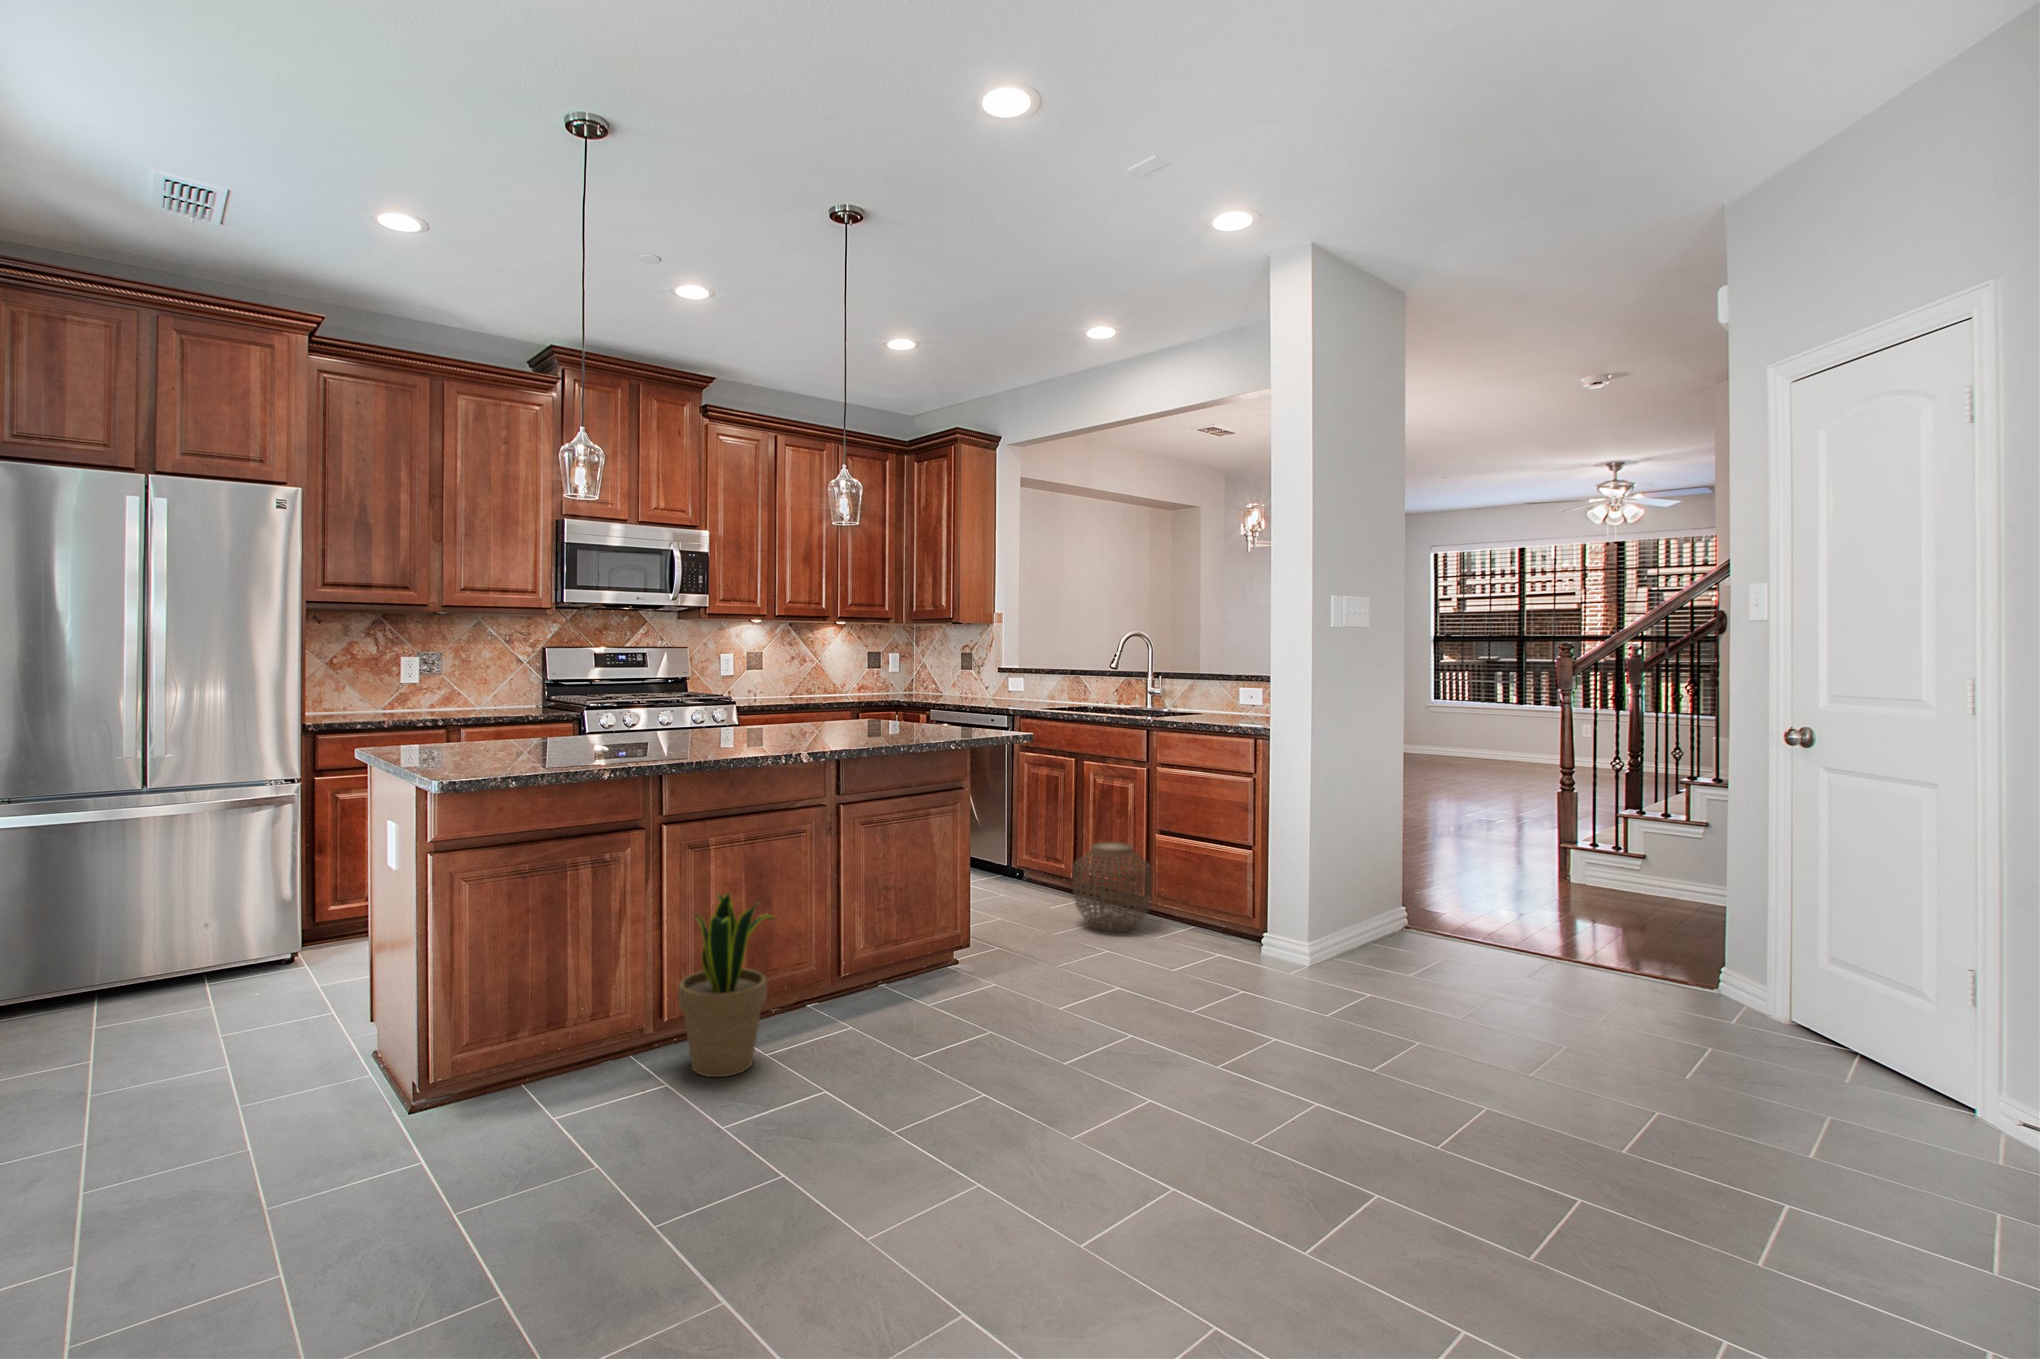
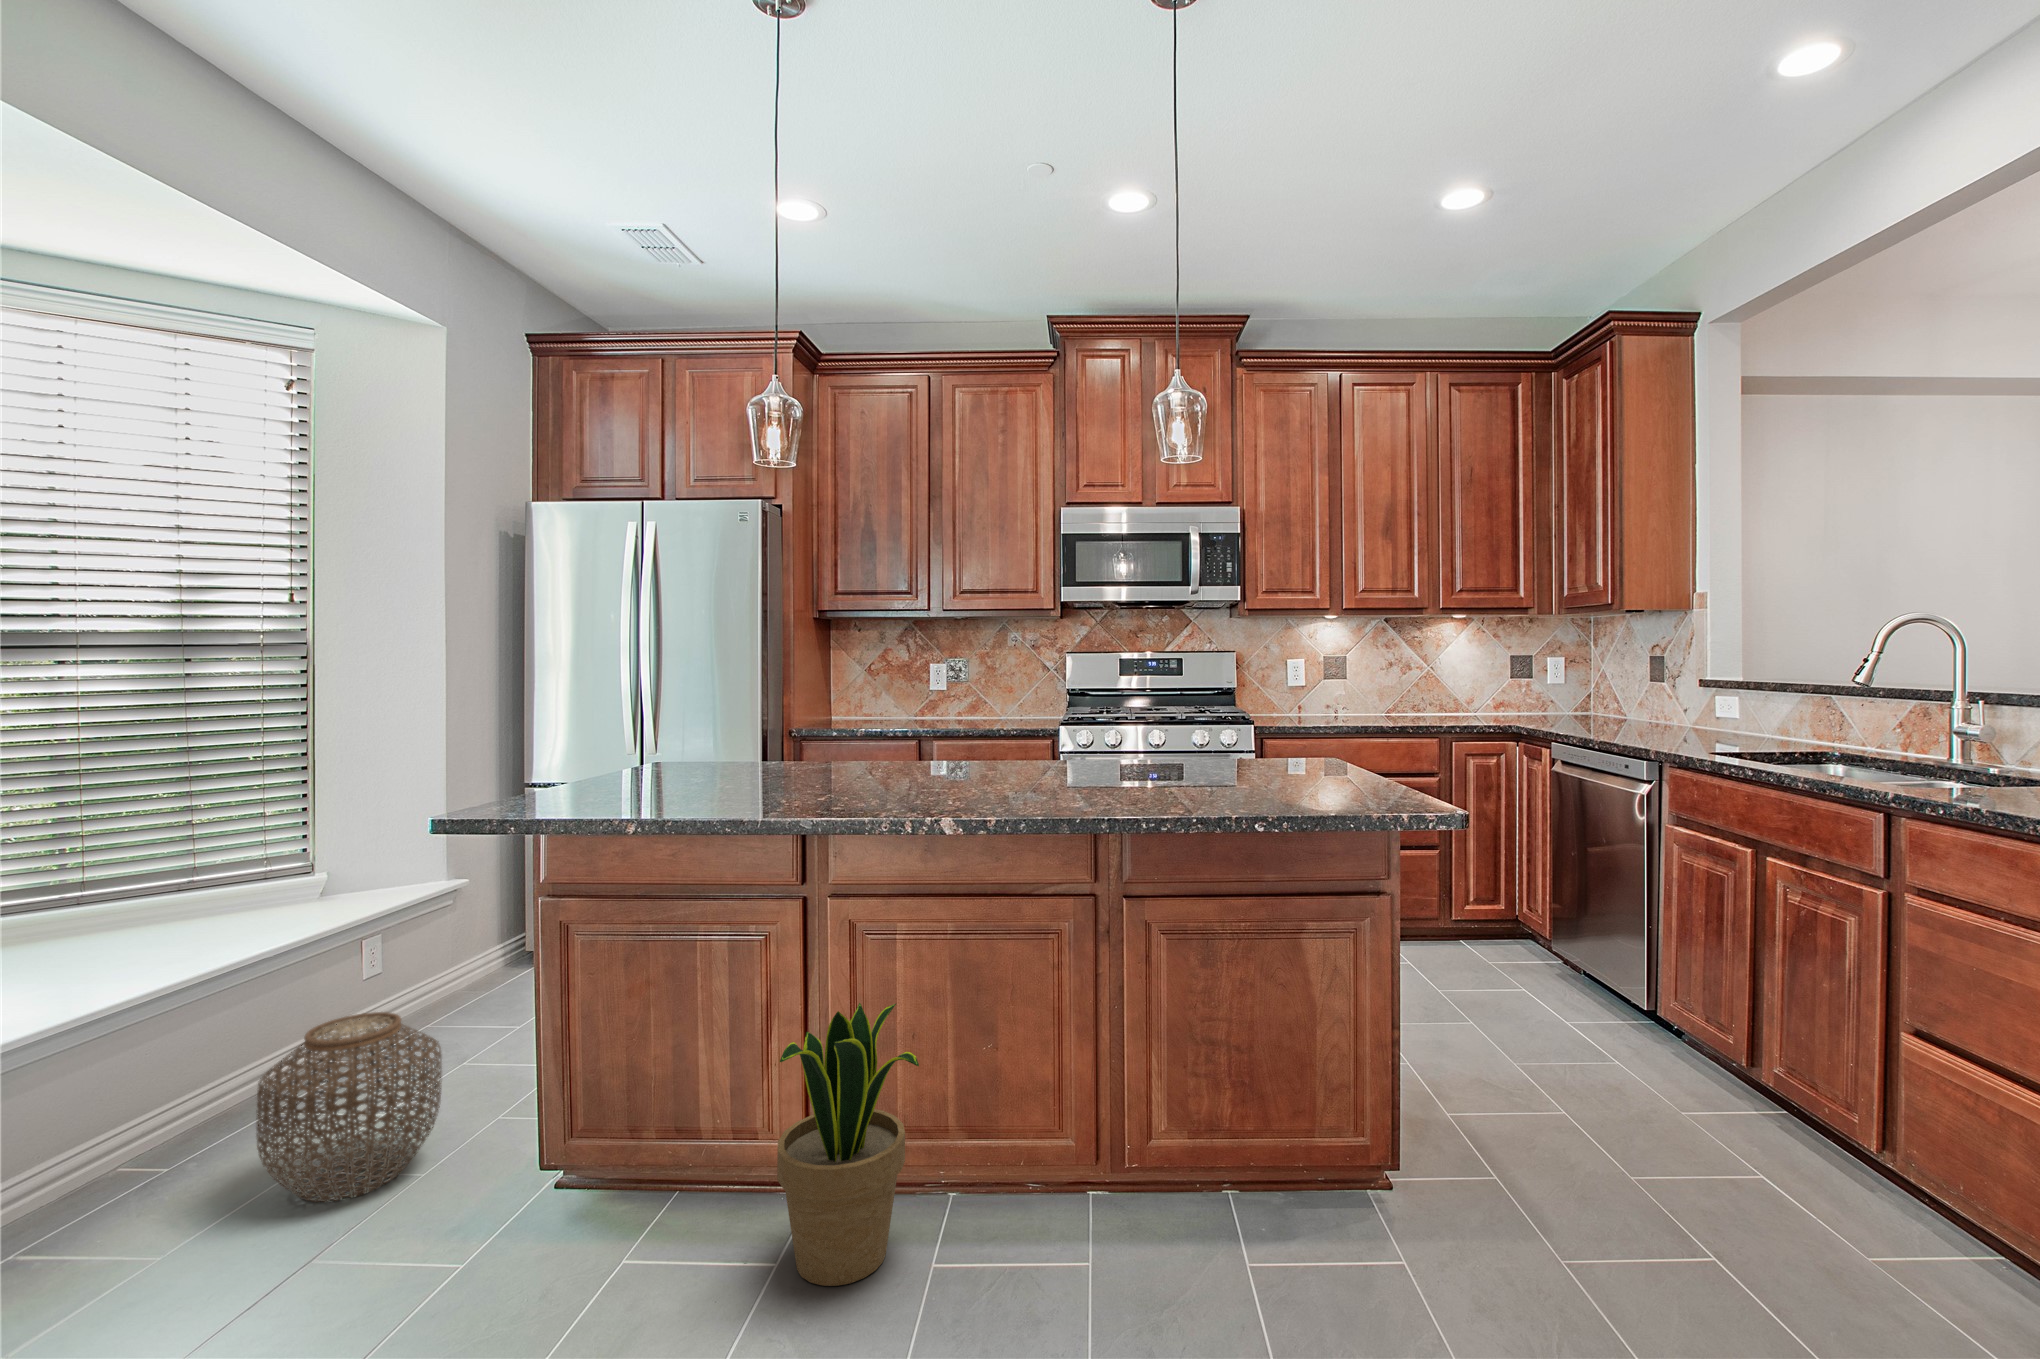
woven basket: present [1073,842,1152,932] -> present [257,1012,441,1202]

